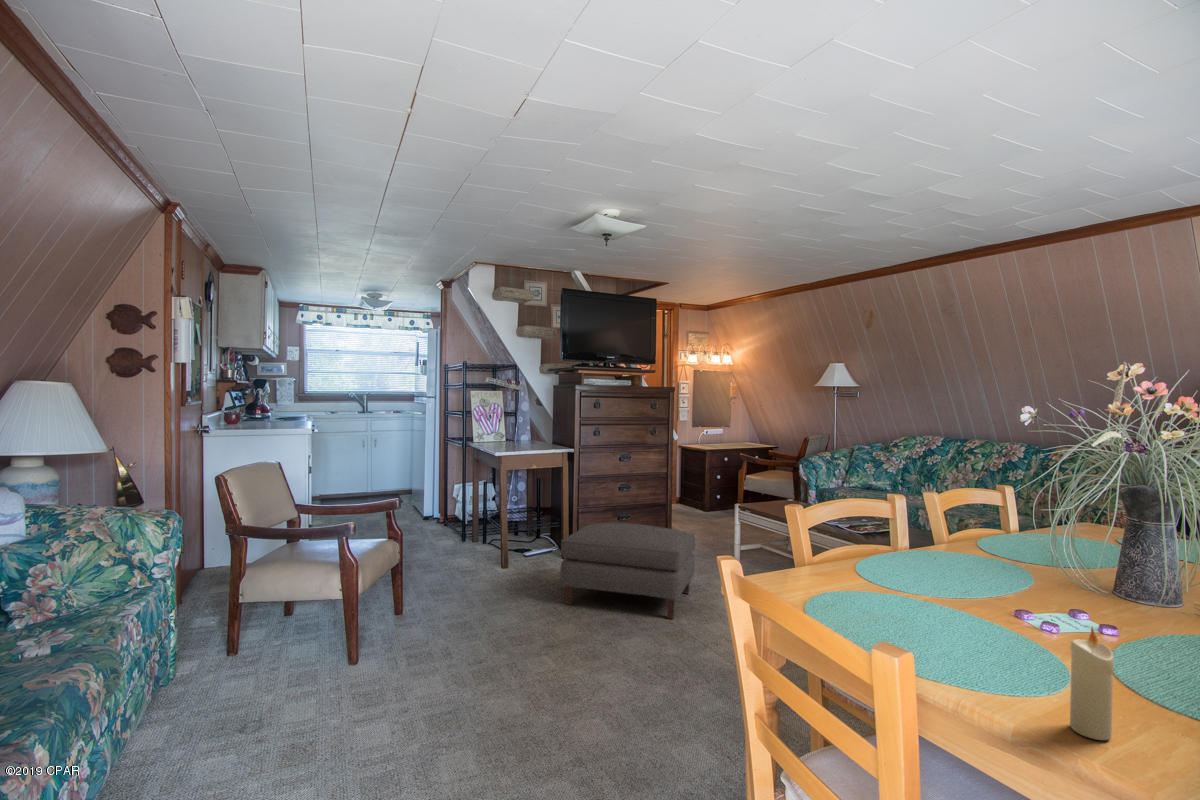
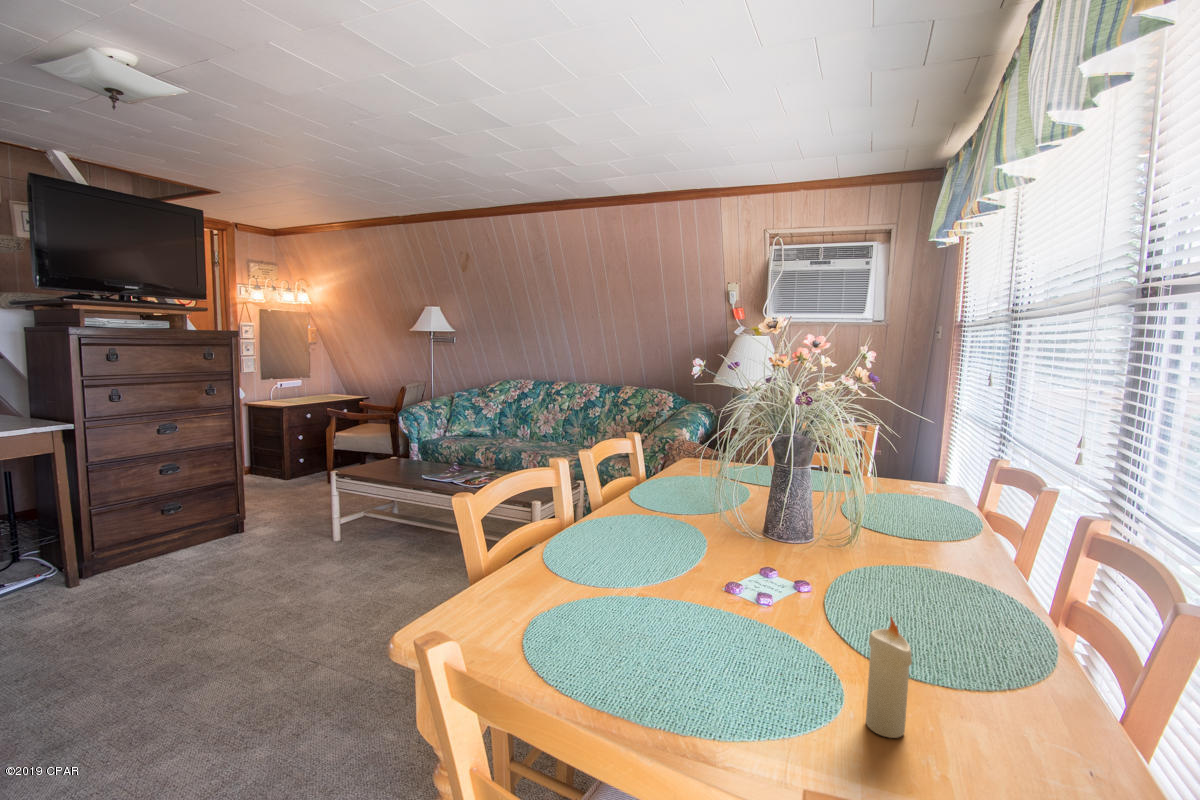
ottoman: present [560,523,695,619] -> none [65,519,292,663]

